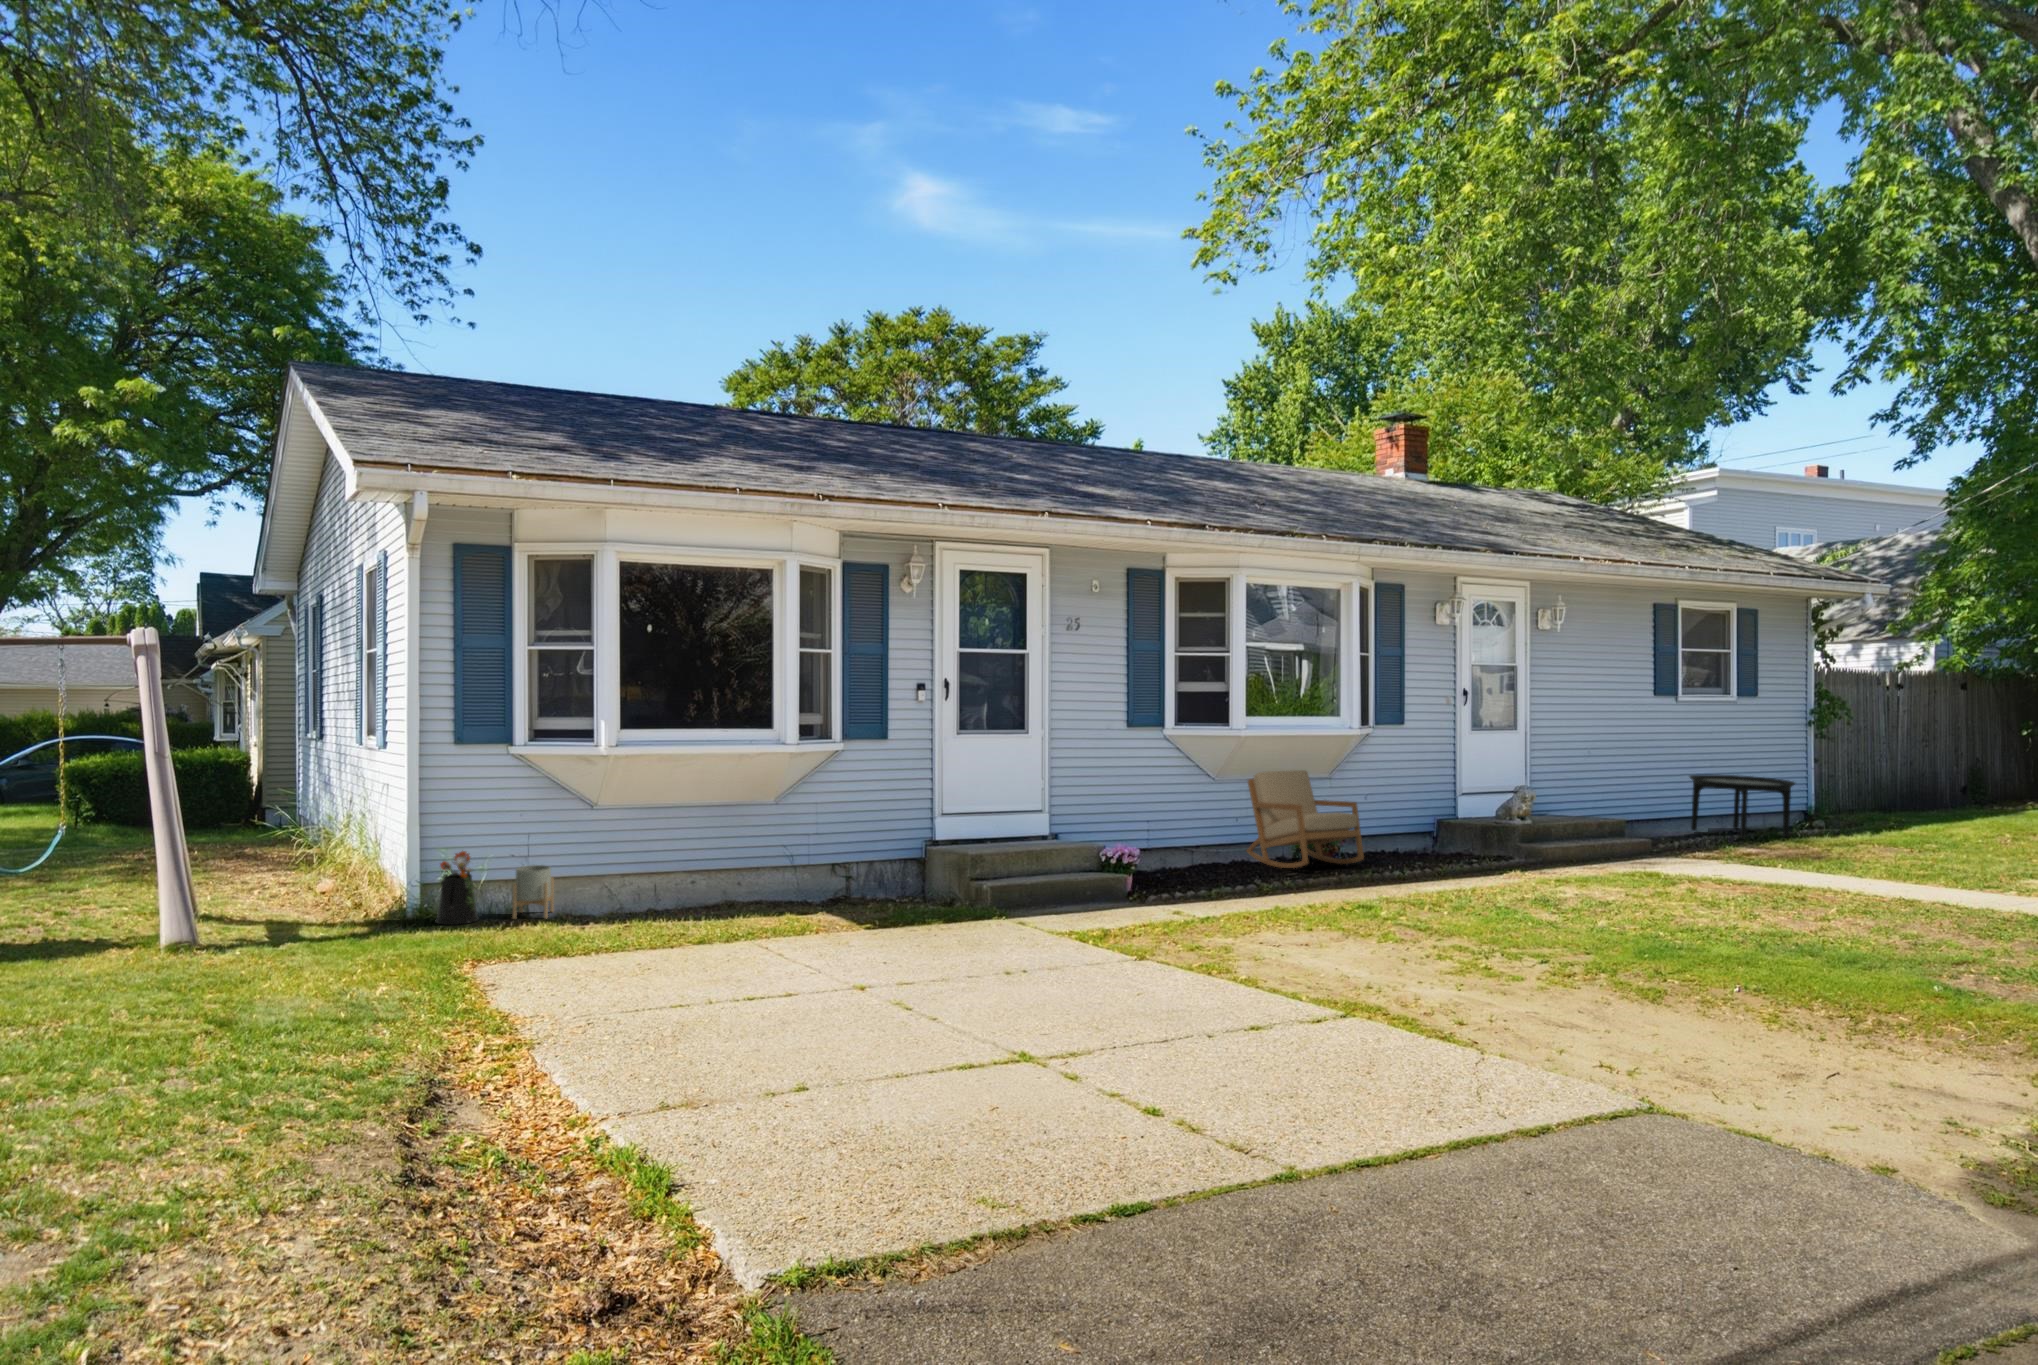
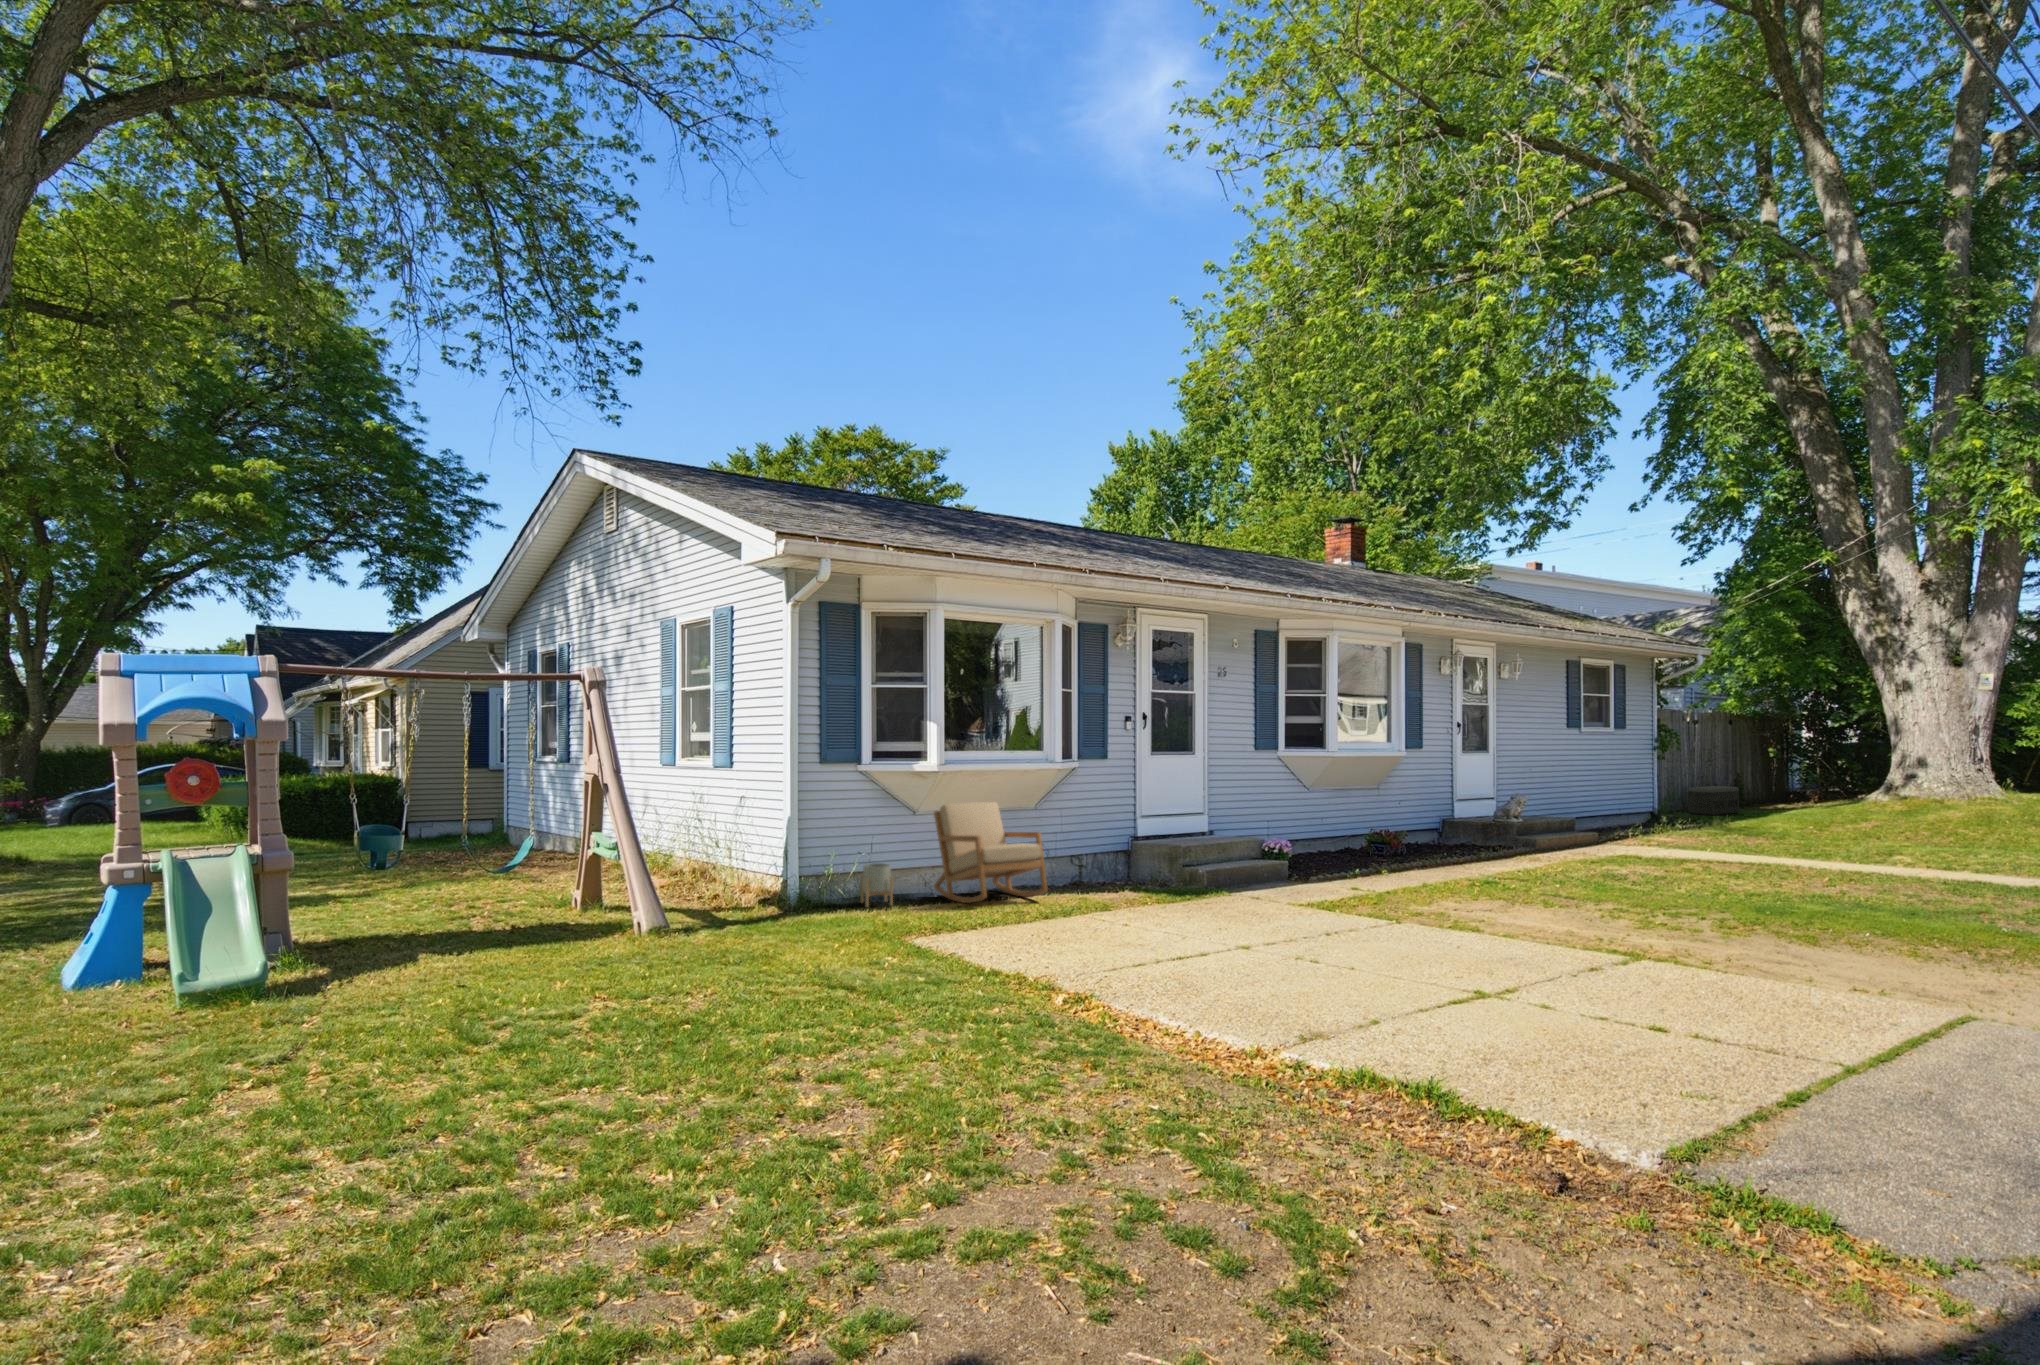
chair: present [1247,770,1364,868] -> present [934,802,1048,903]
storage bench: none [1876,773,1957,814] -> present [1688,786,1739,815]
round table: present [1690,774,1795,839] -> none [1590,787,1669,833]
watering can: present [436,851,479,925] -> none [807,851,842,912]

